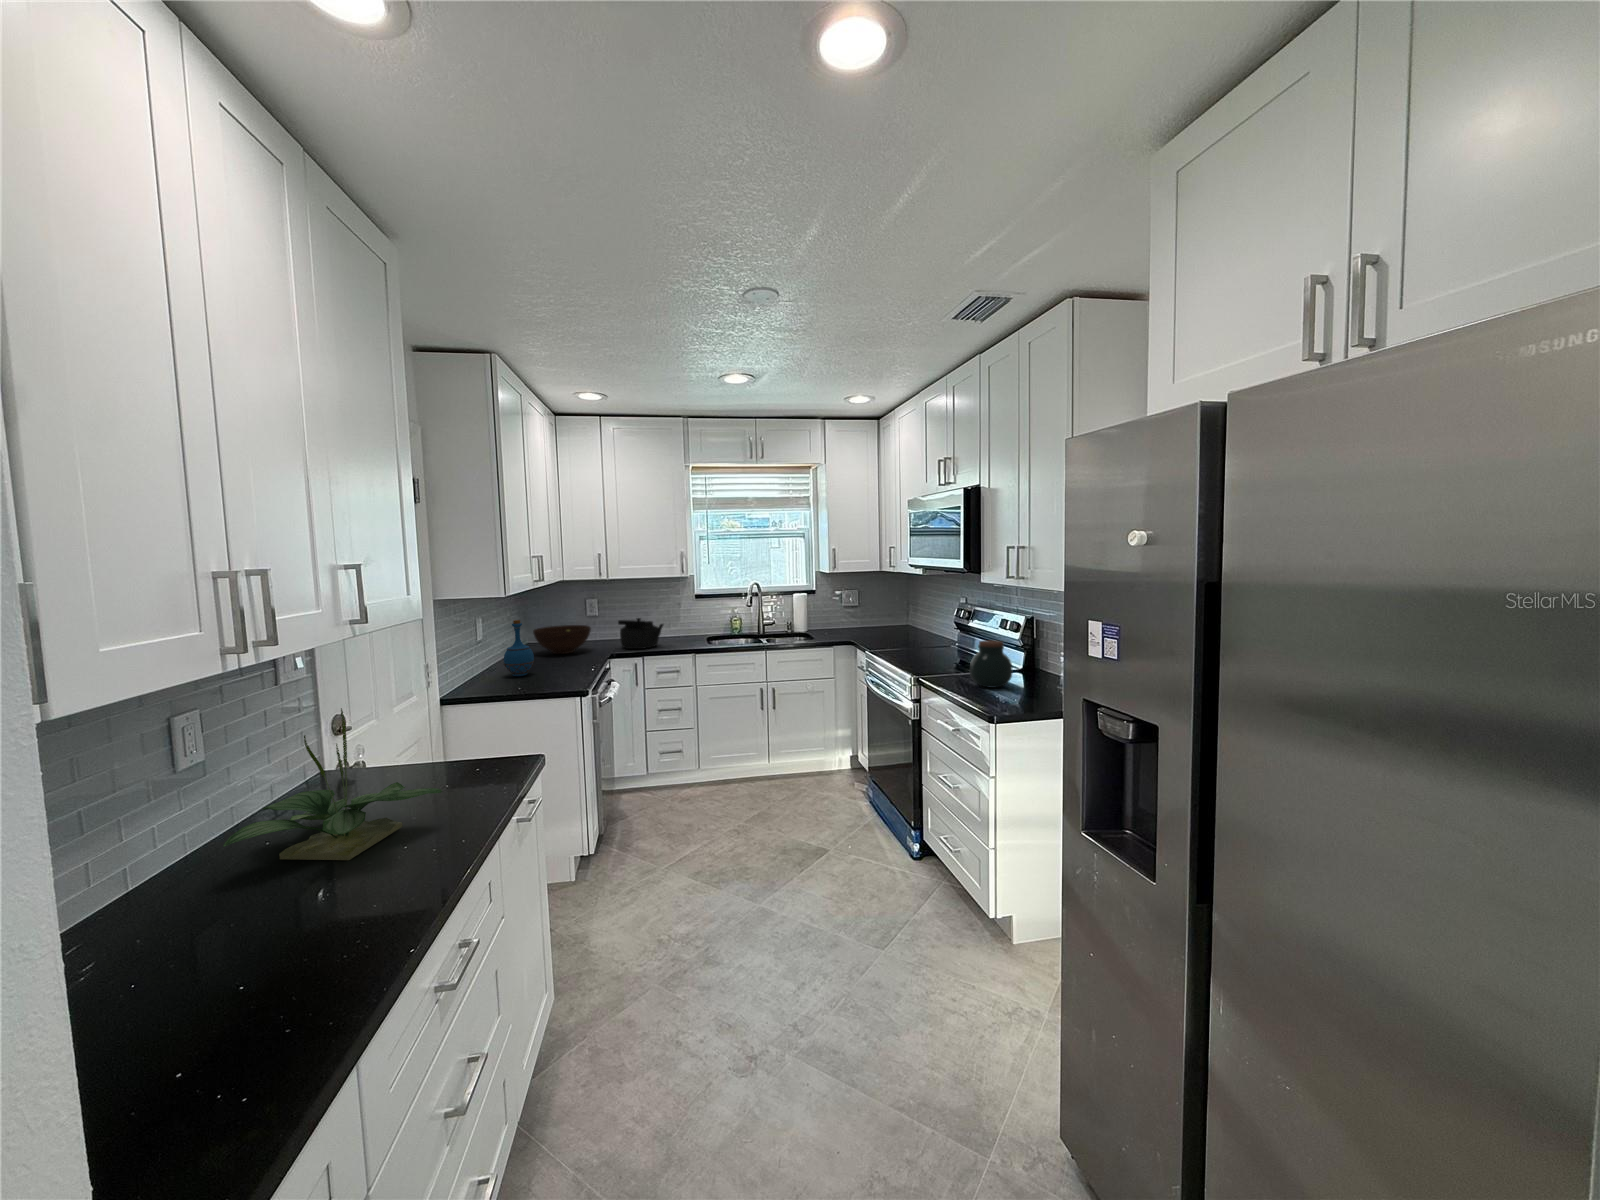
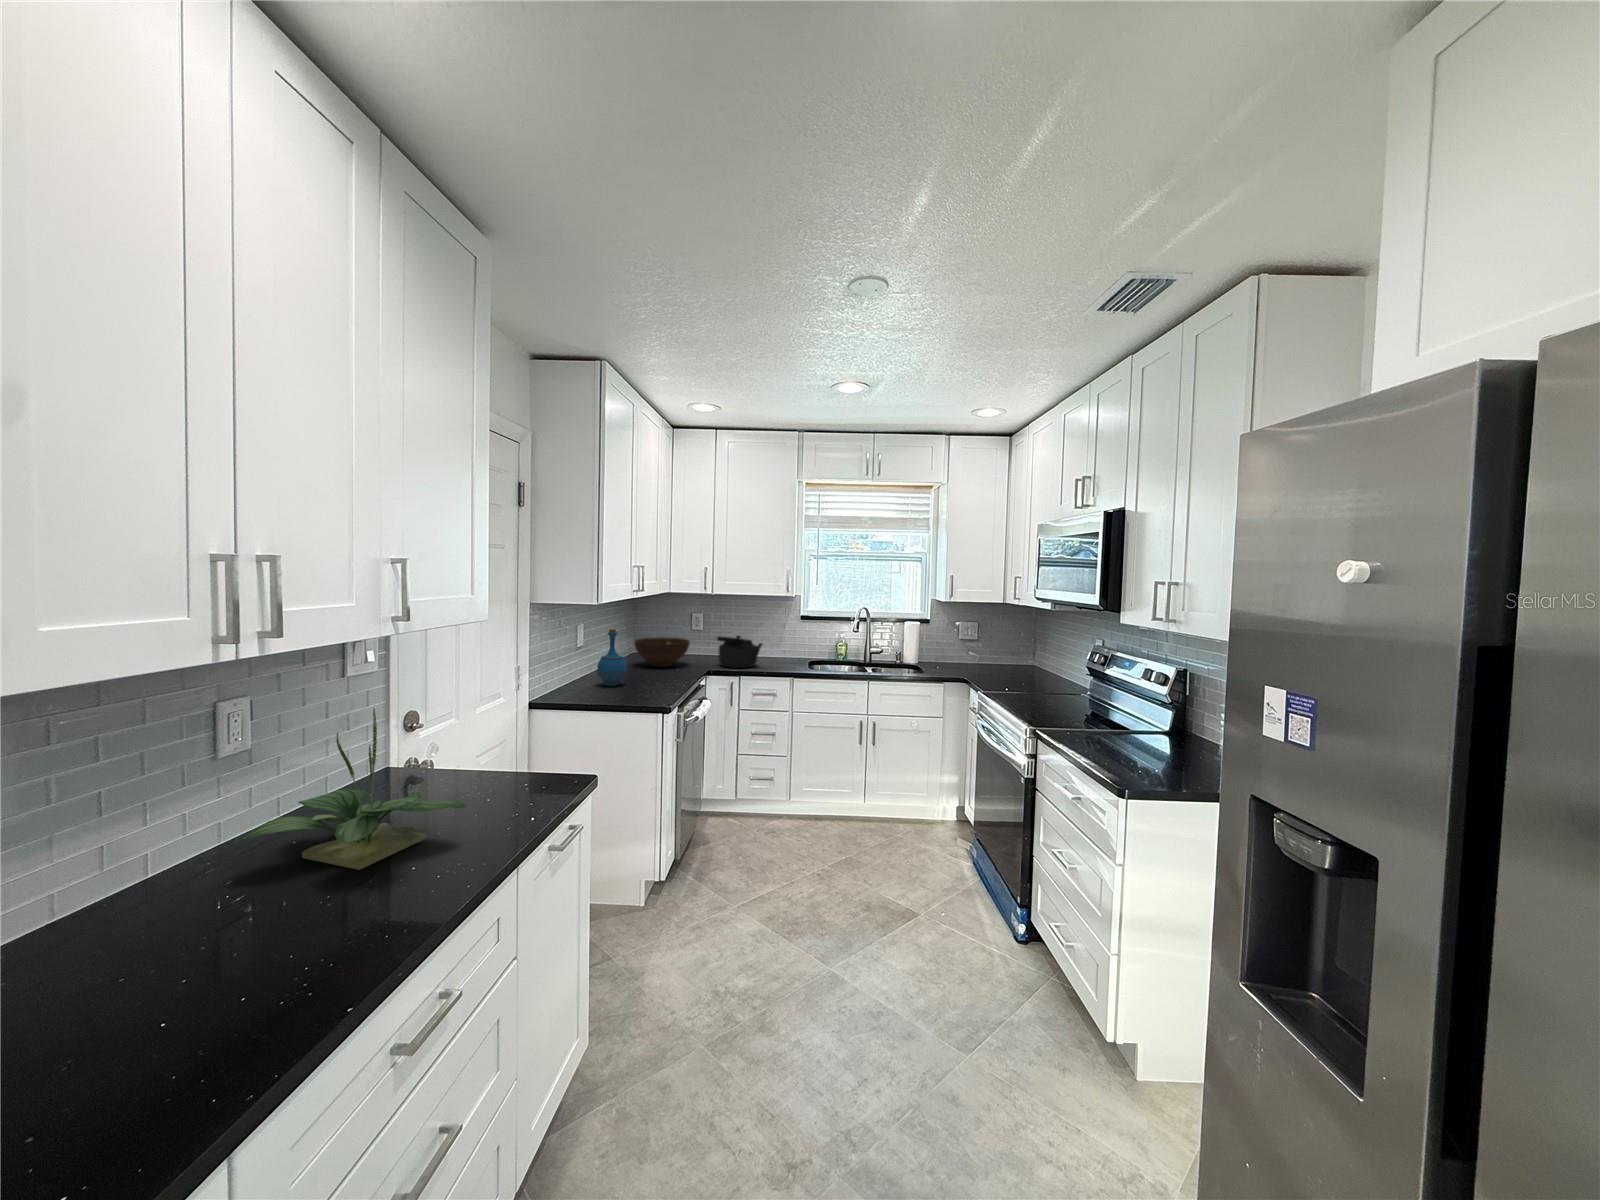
jar: present [970,640,1013,688] -> none [1099,694,1156,753]

